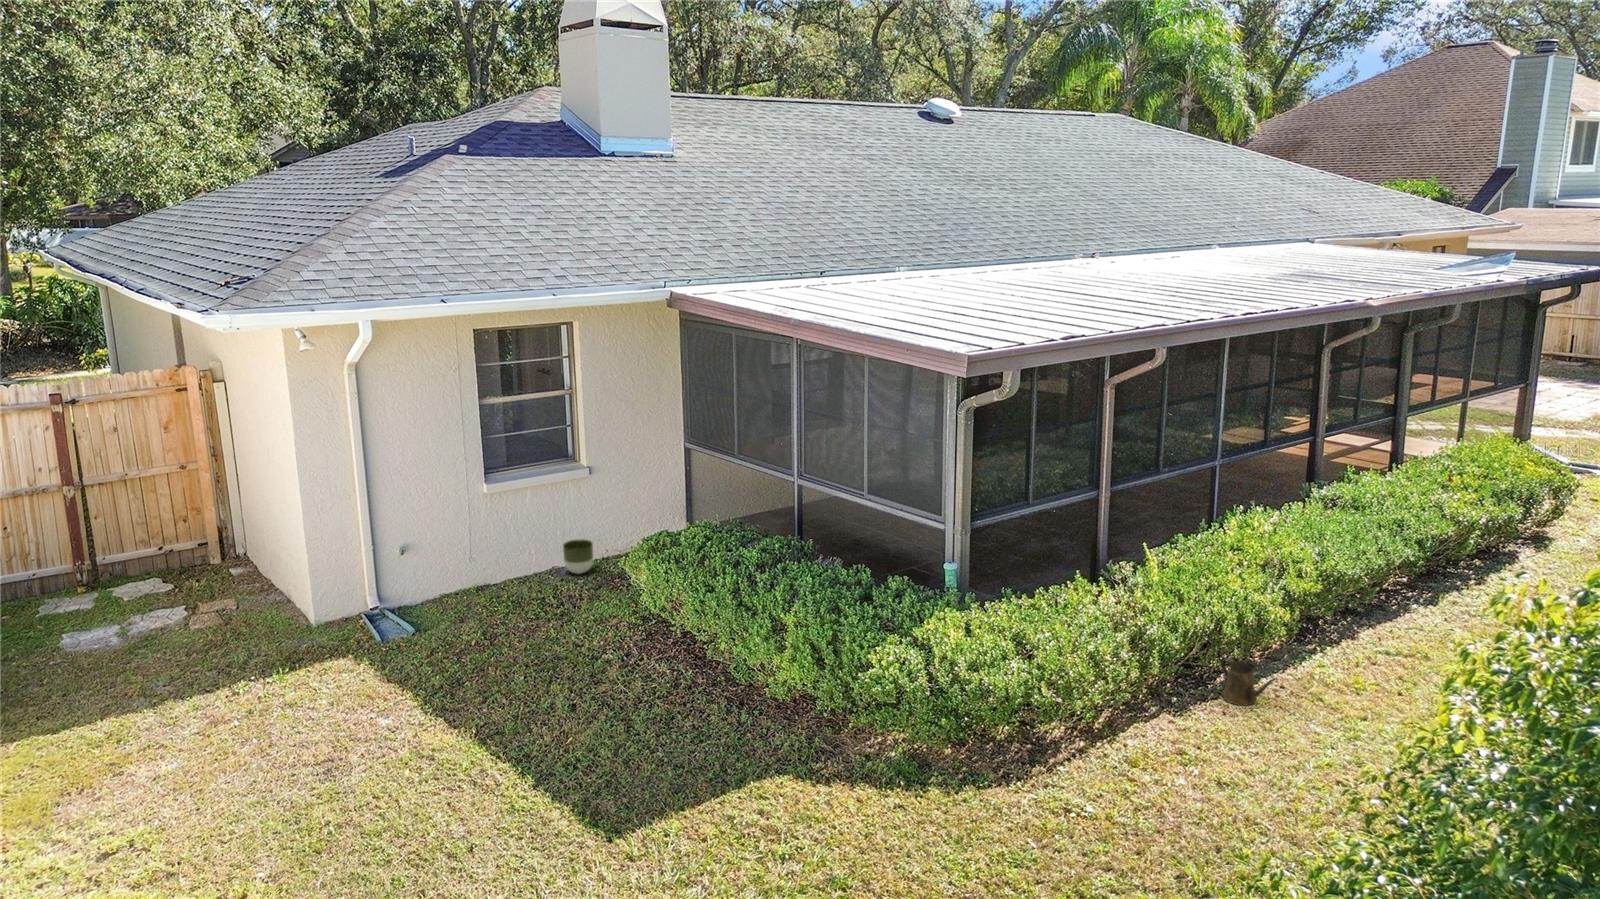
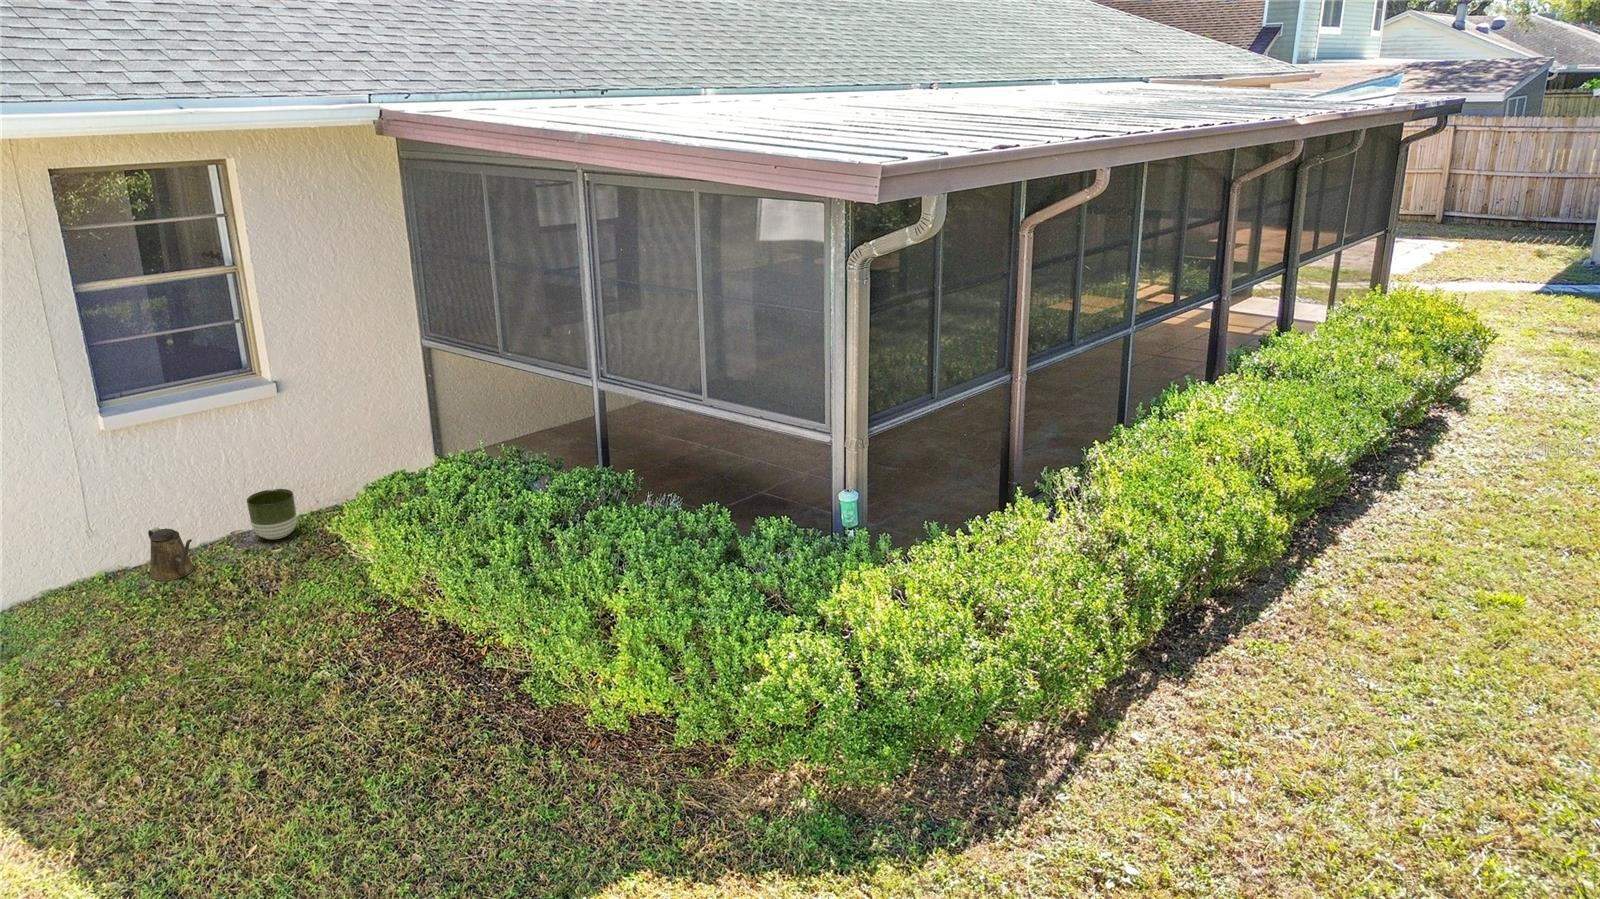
watering can: present [1221,658,1278,706] -> present [148,527,194,581]

